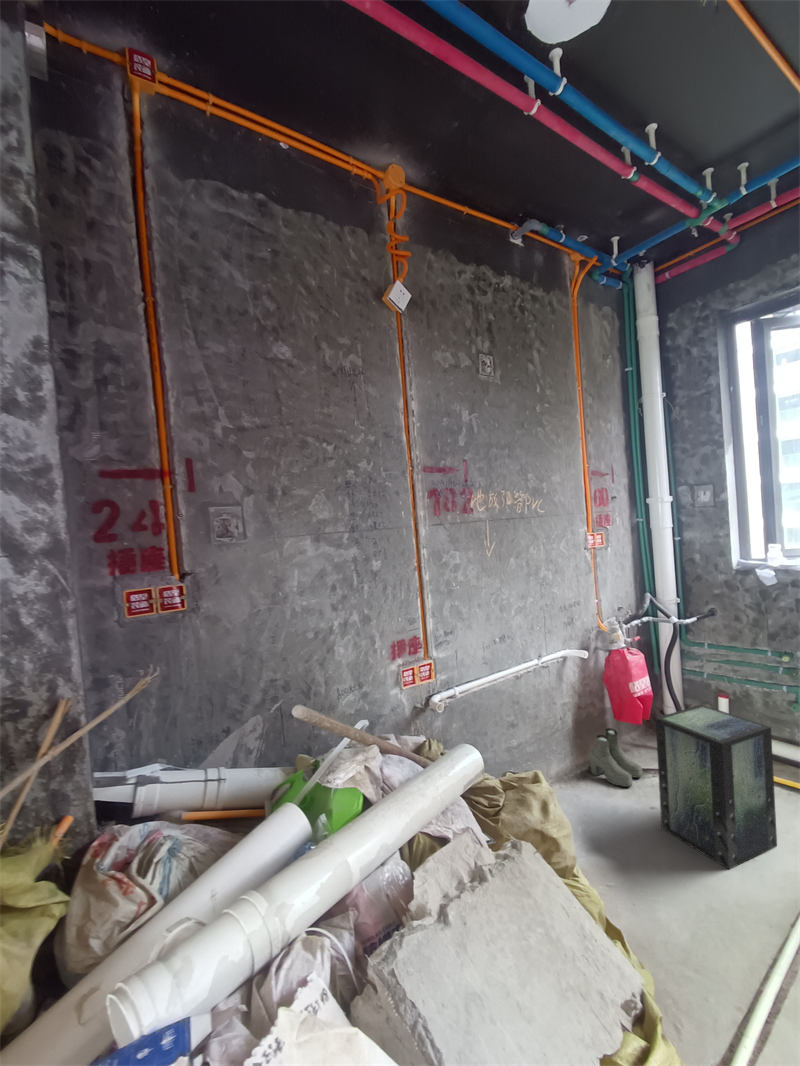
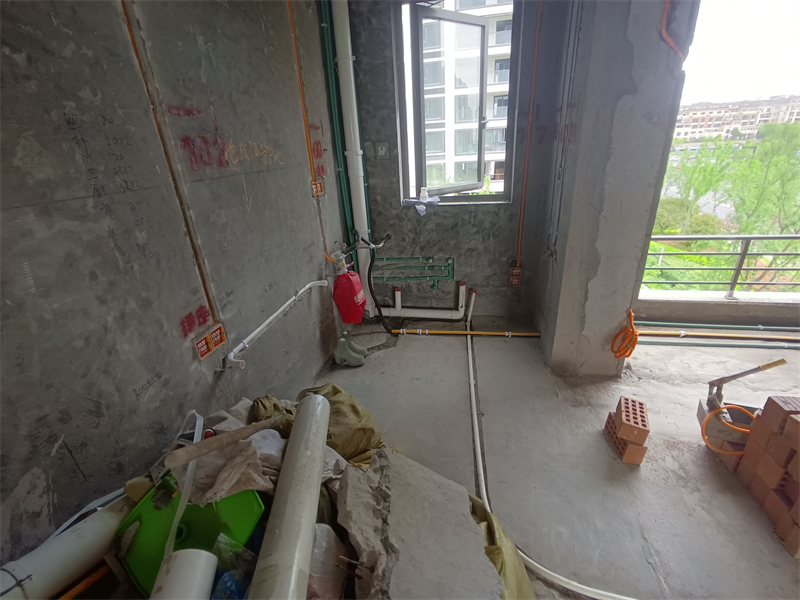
storage box: present [656,705,777,869] -> none [387,300,447,391]

